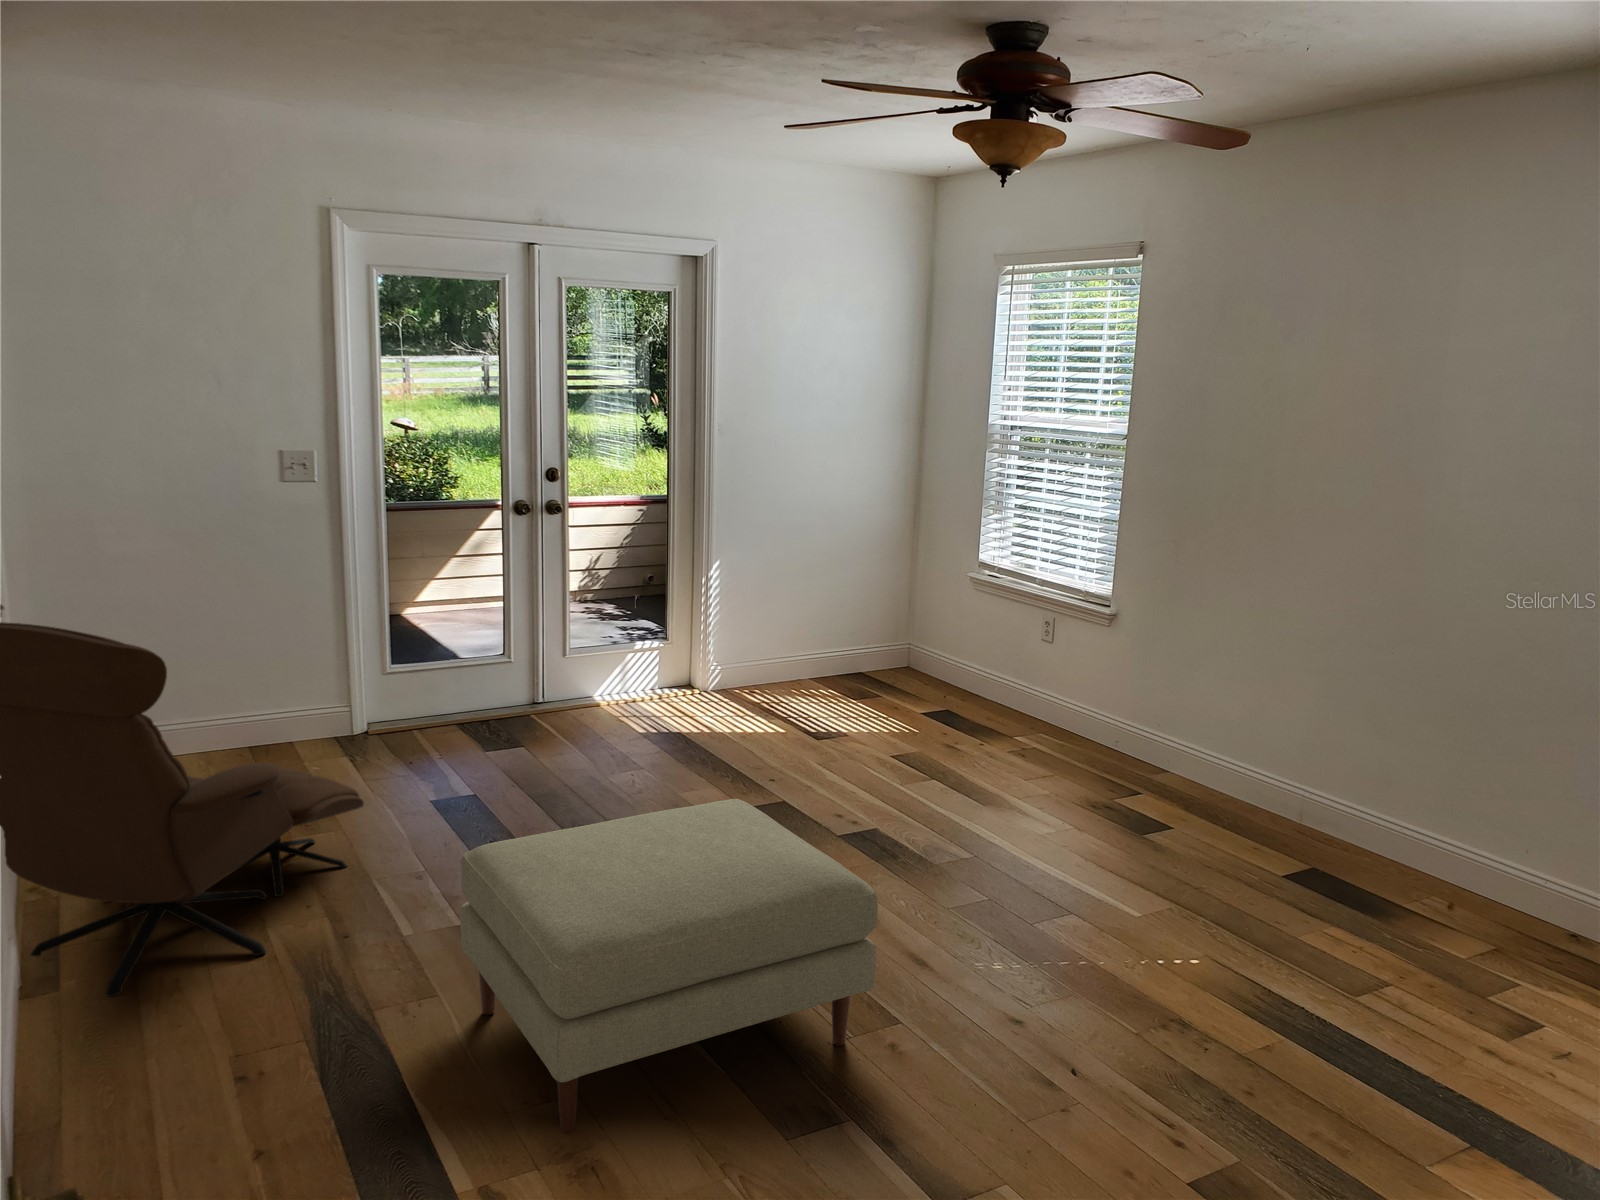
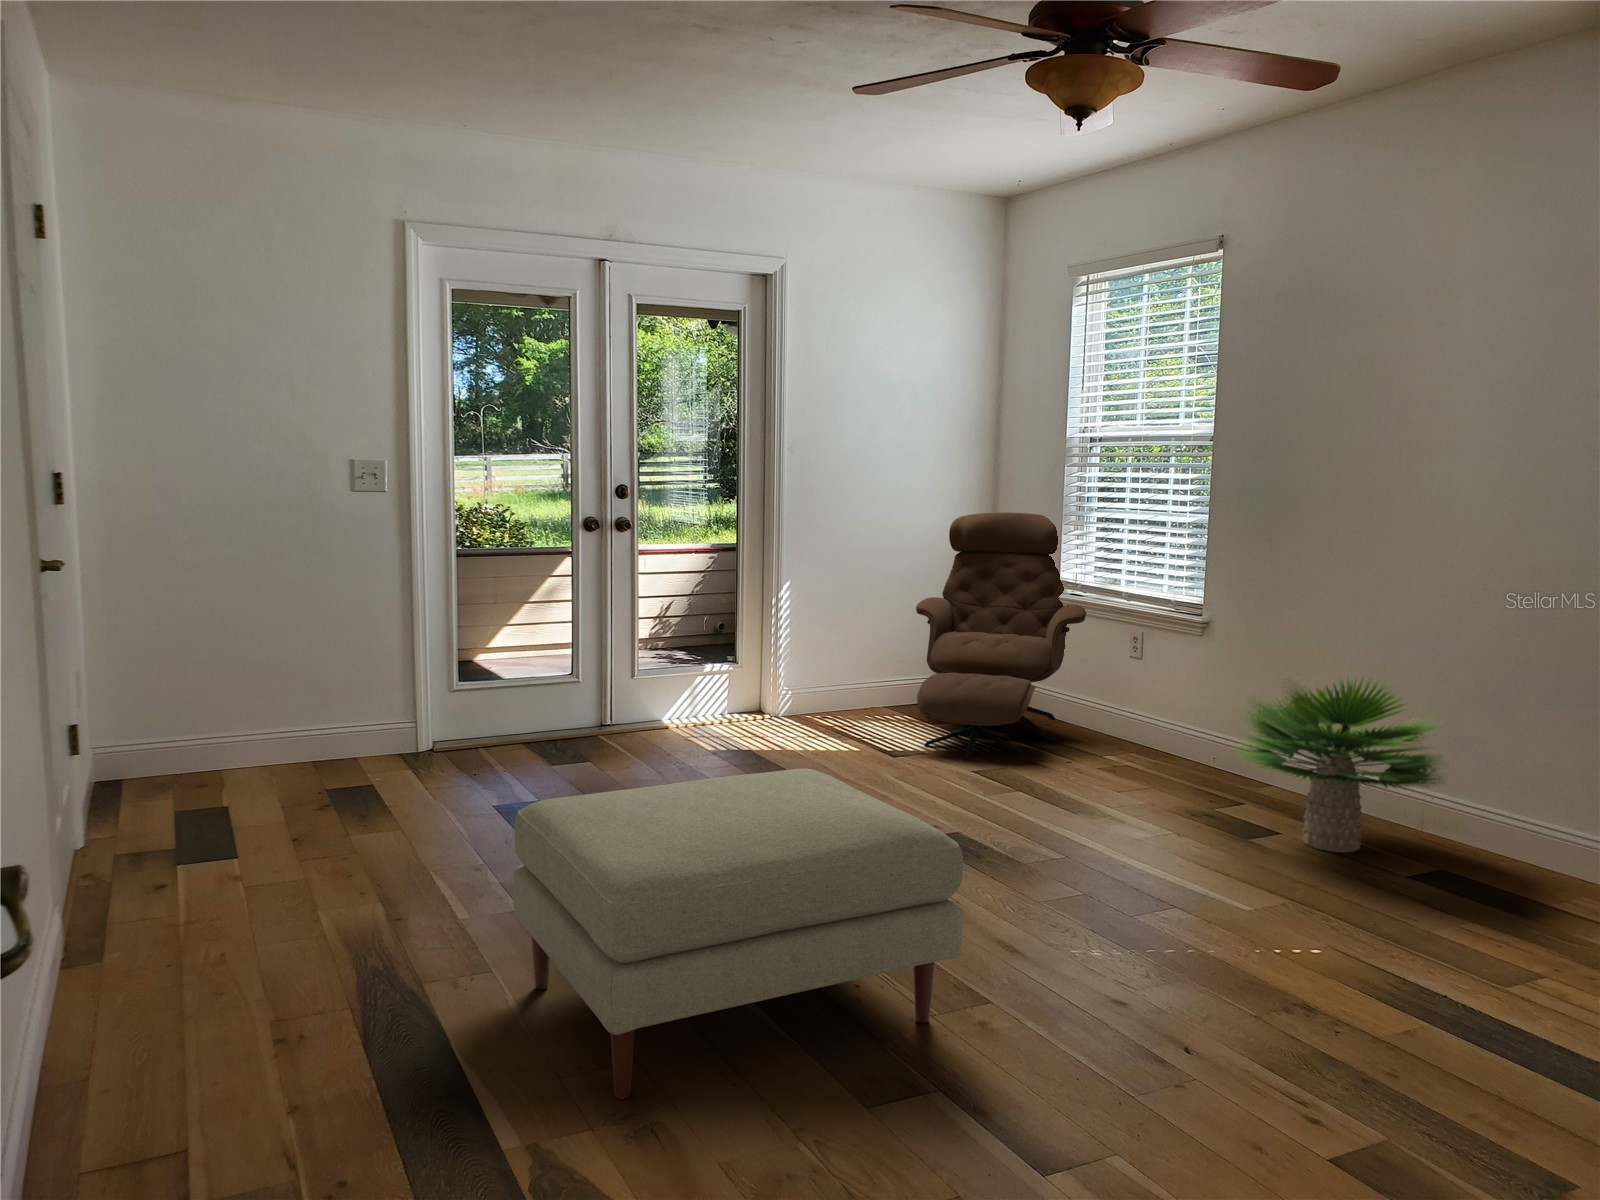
lounge chair: present [0,622,364,997] -> present [916,513,1086,758]
potted plant: none [1126,683,1329,850] -> present [1240,678,1445,852]

